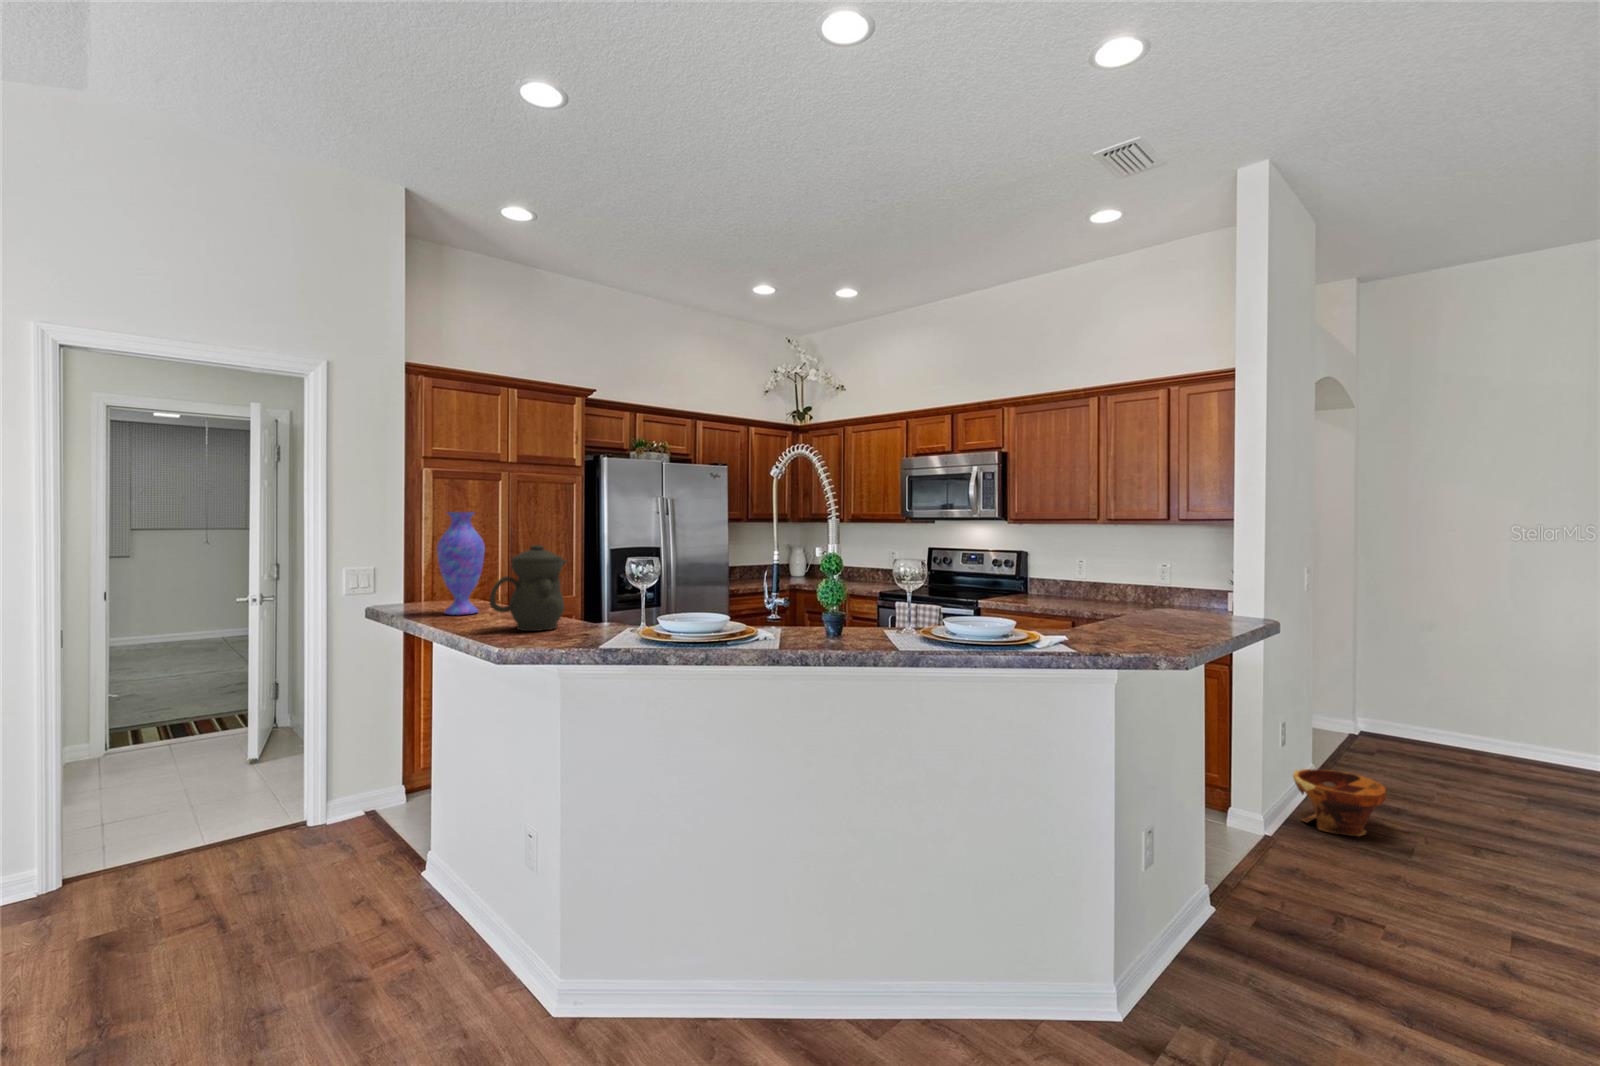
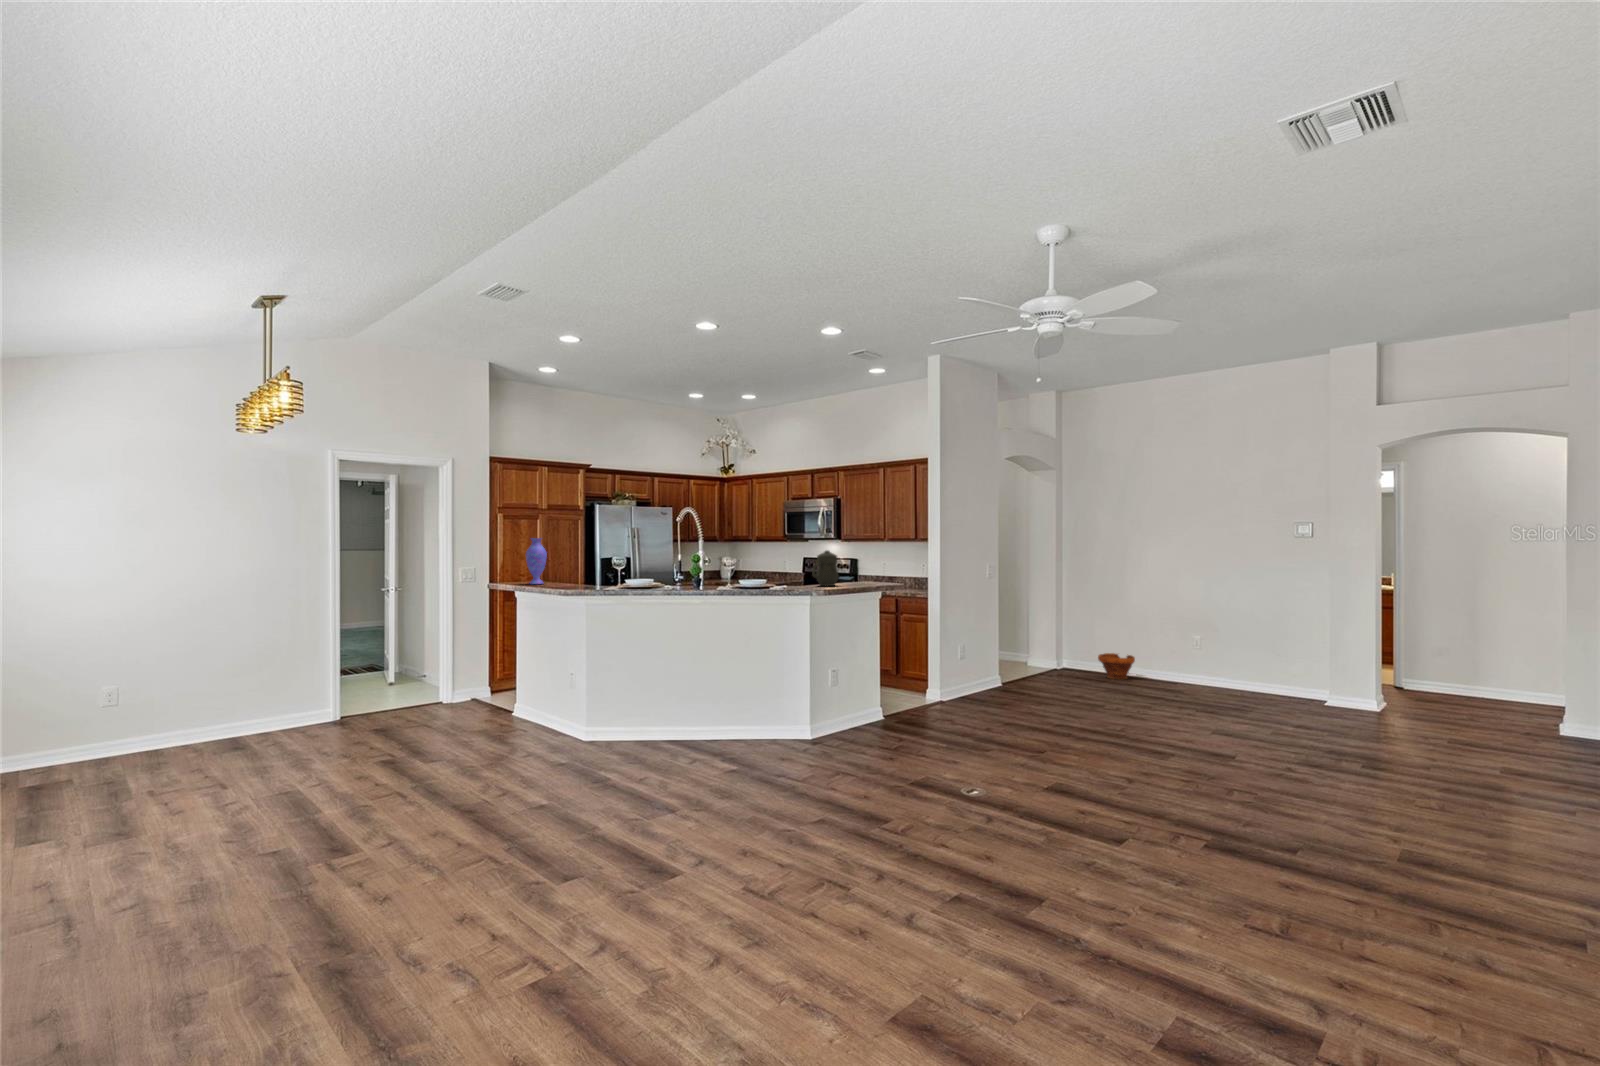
teapot: present [490,545,567,631] -> present [812,551,838,586]
planter: present [1293,769,1386,836] -> present [1098,653,1135,679]

